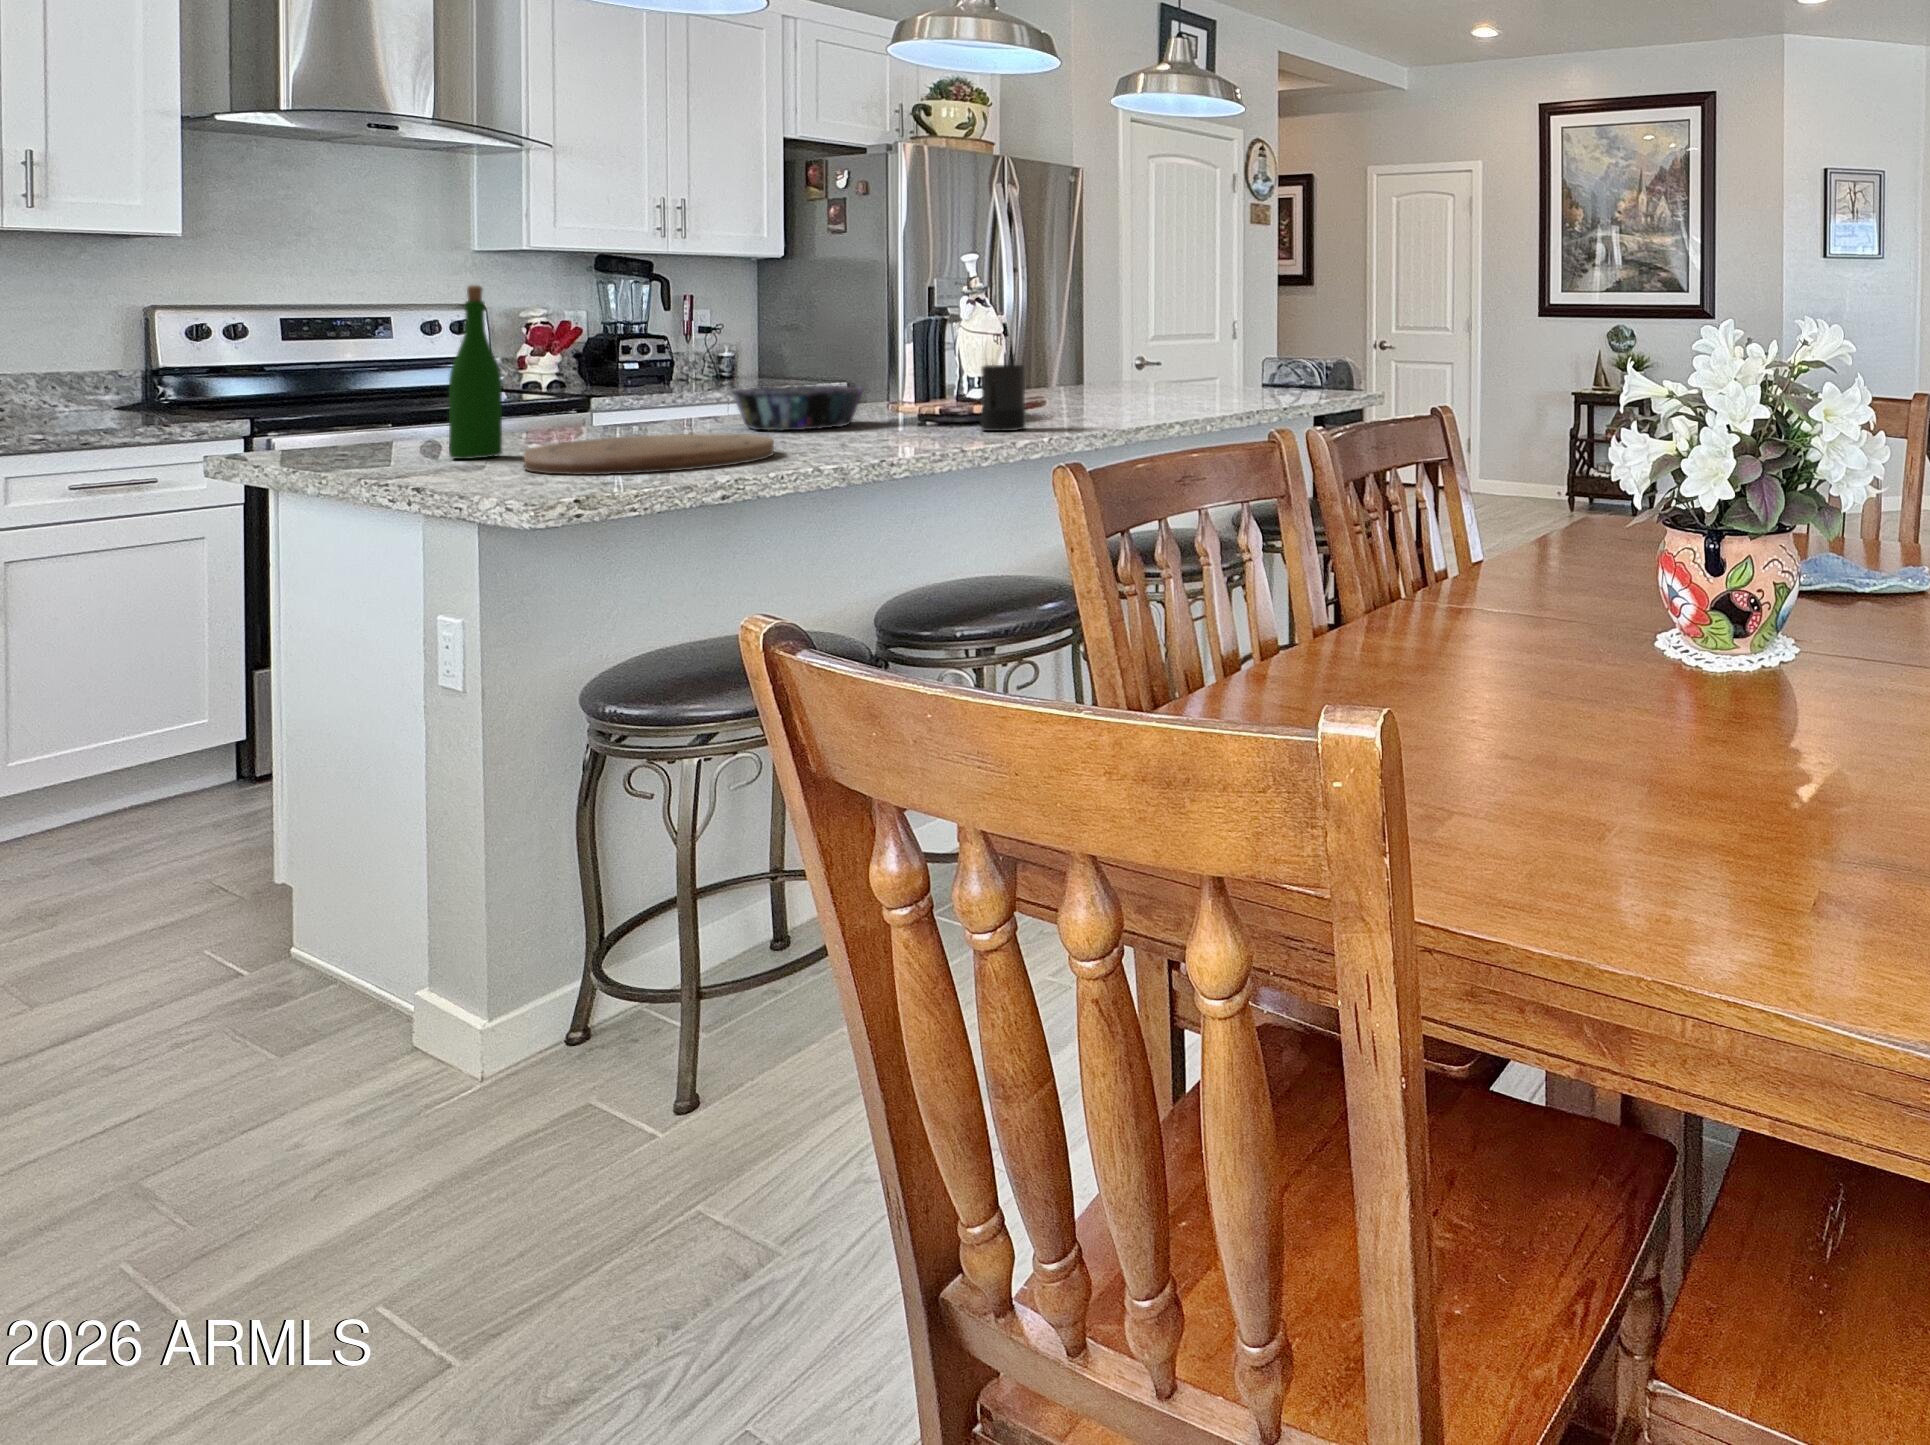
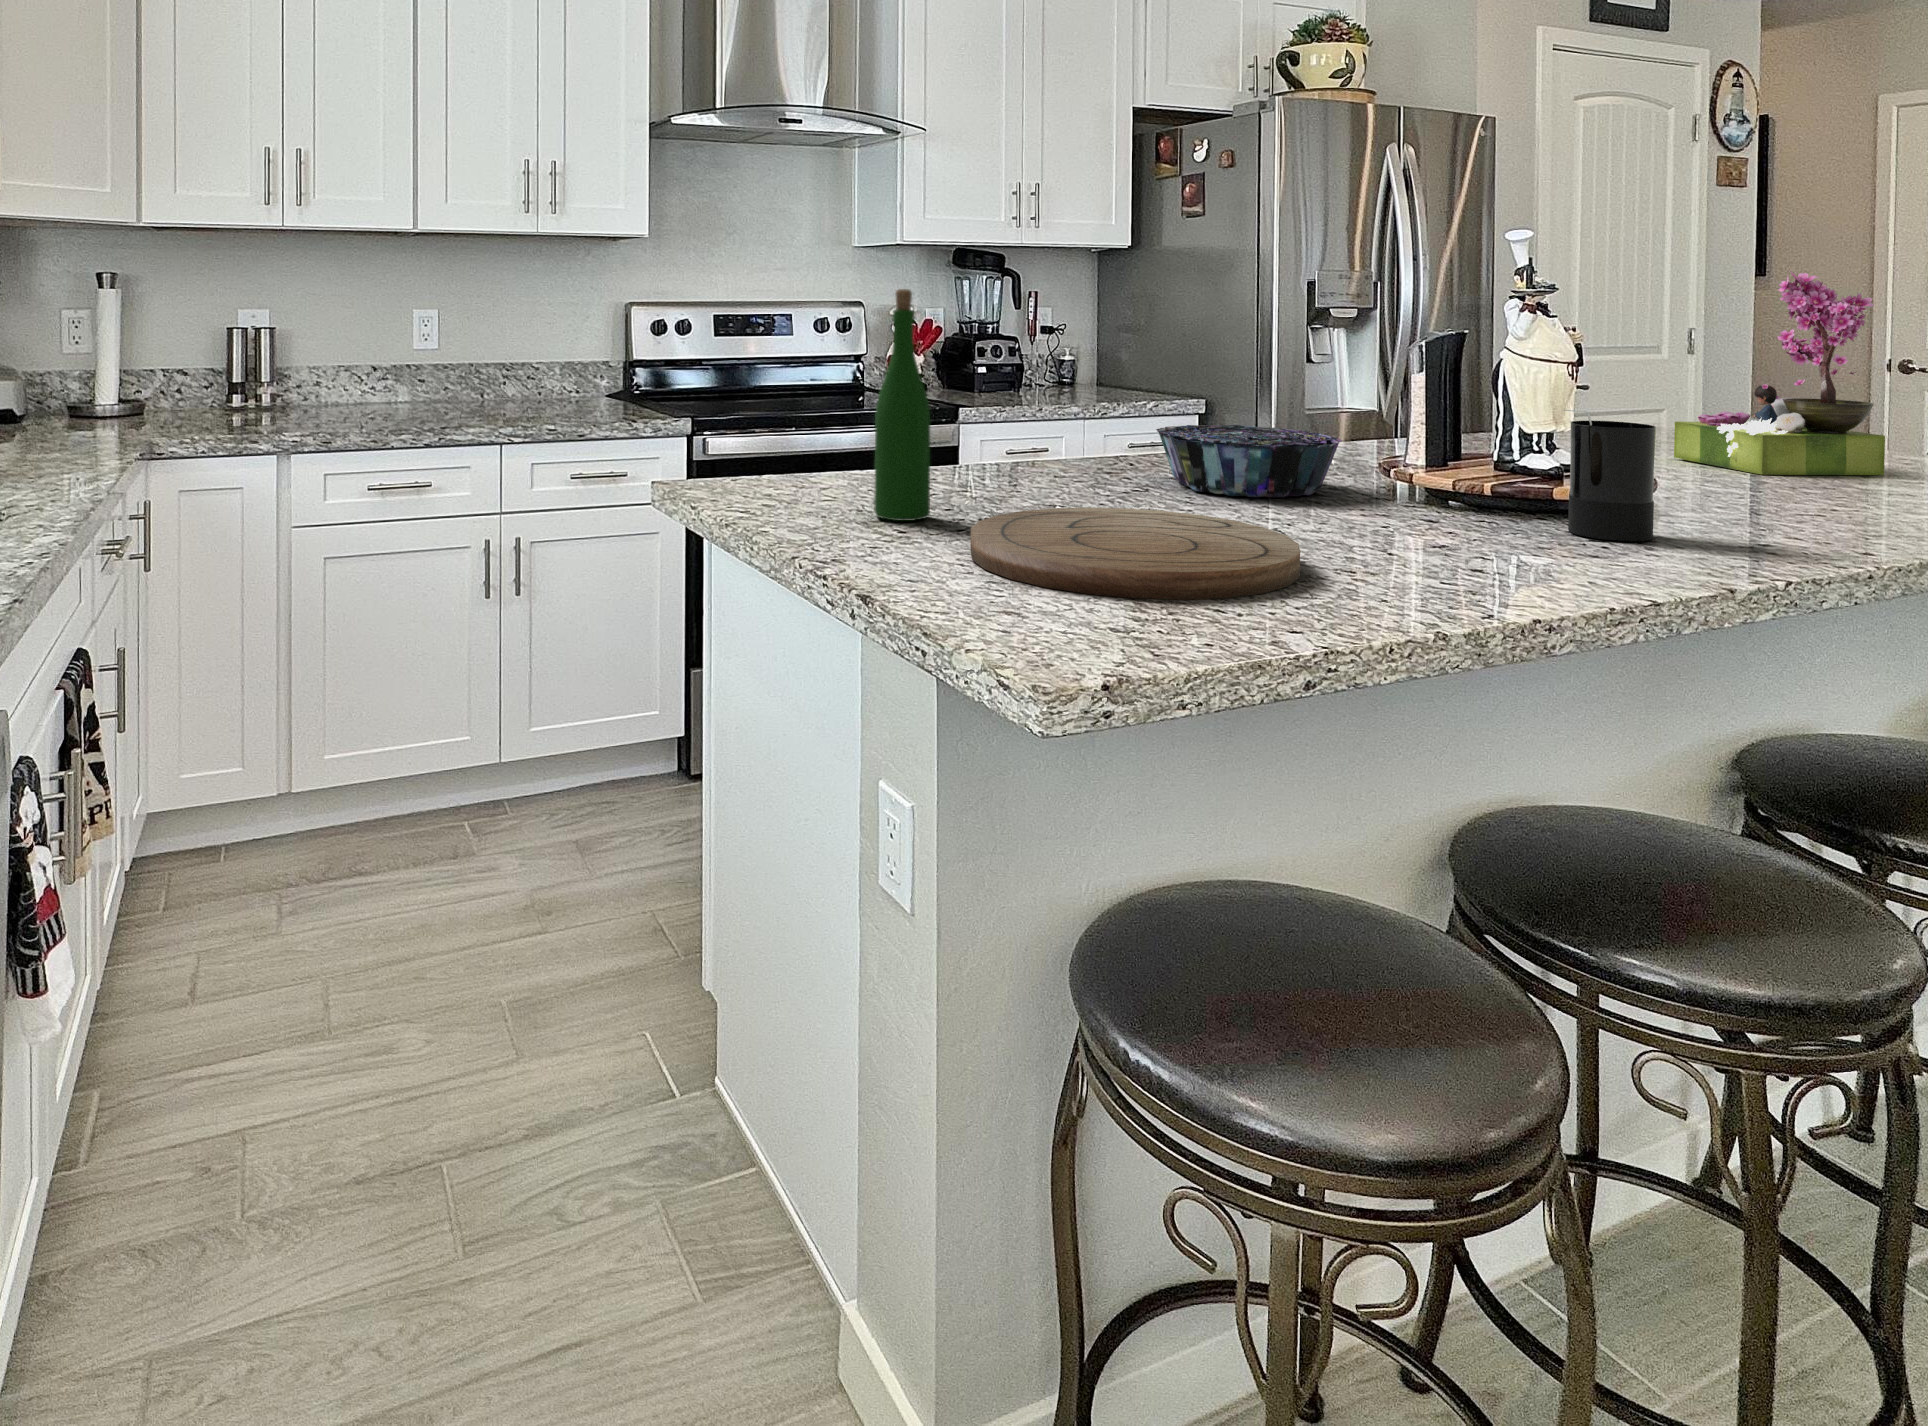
flower arrangement: none [1127,280,1225,402] -> present [1674,271,1885,475]

